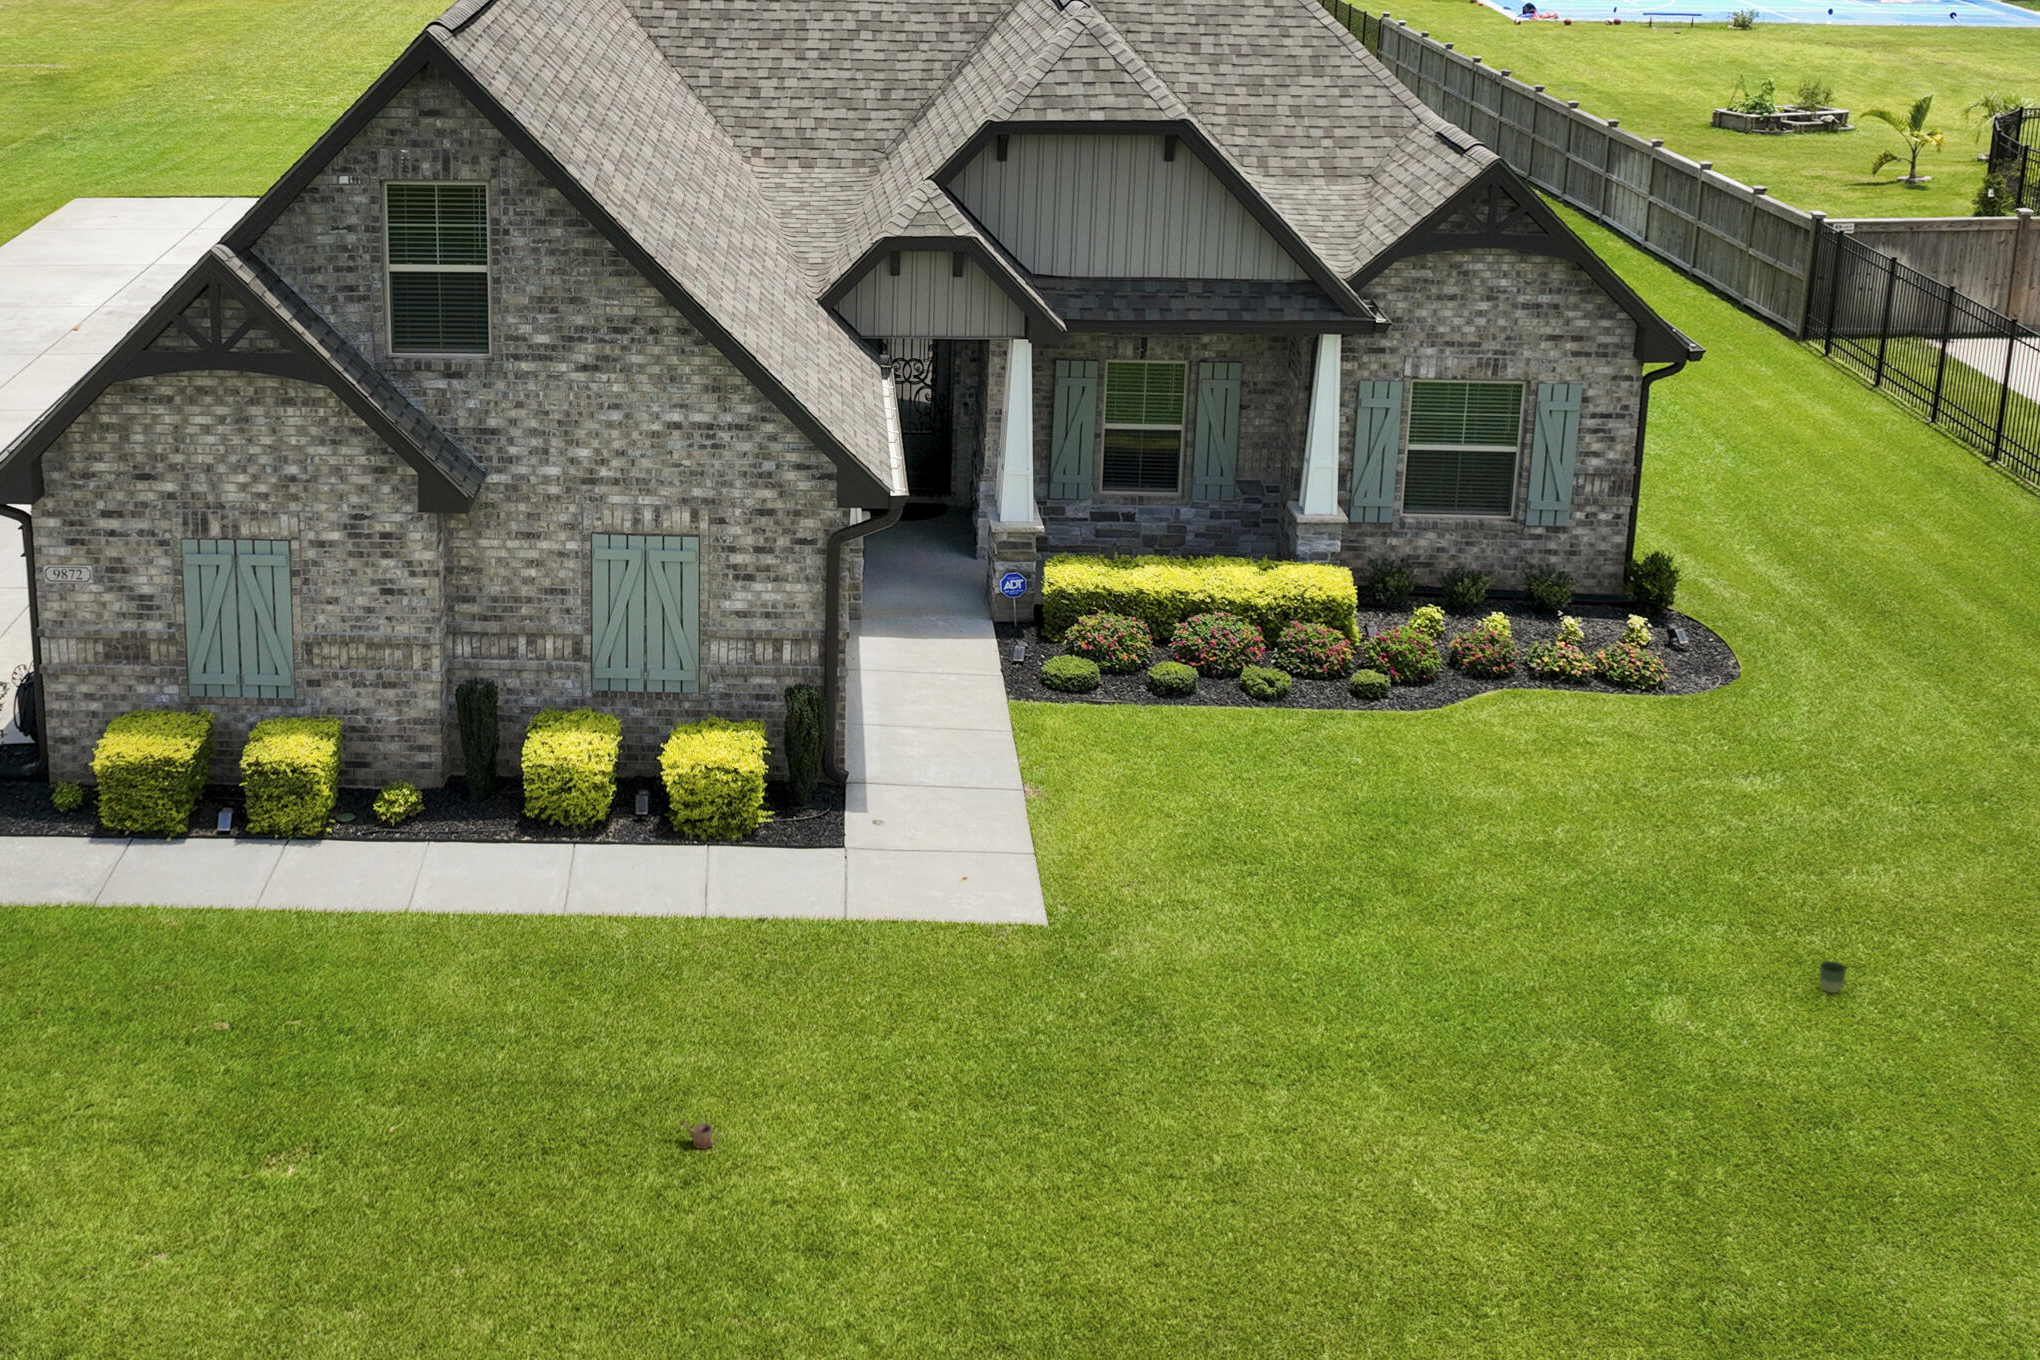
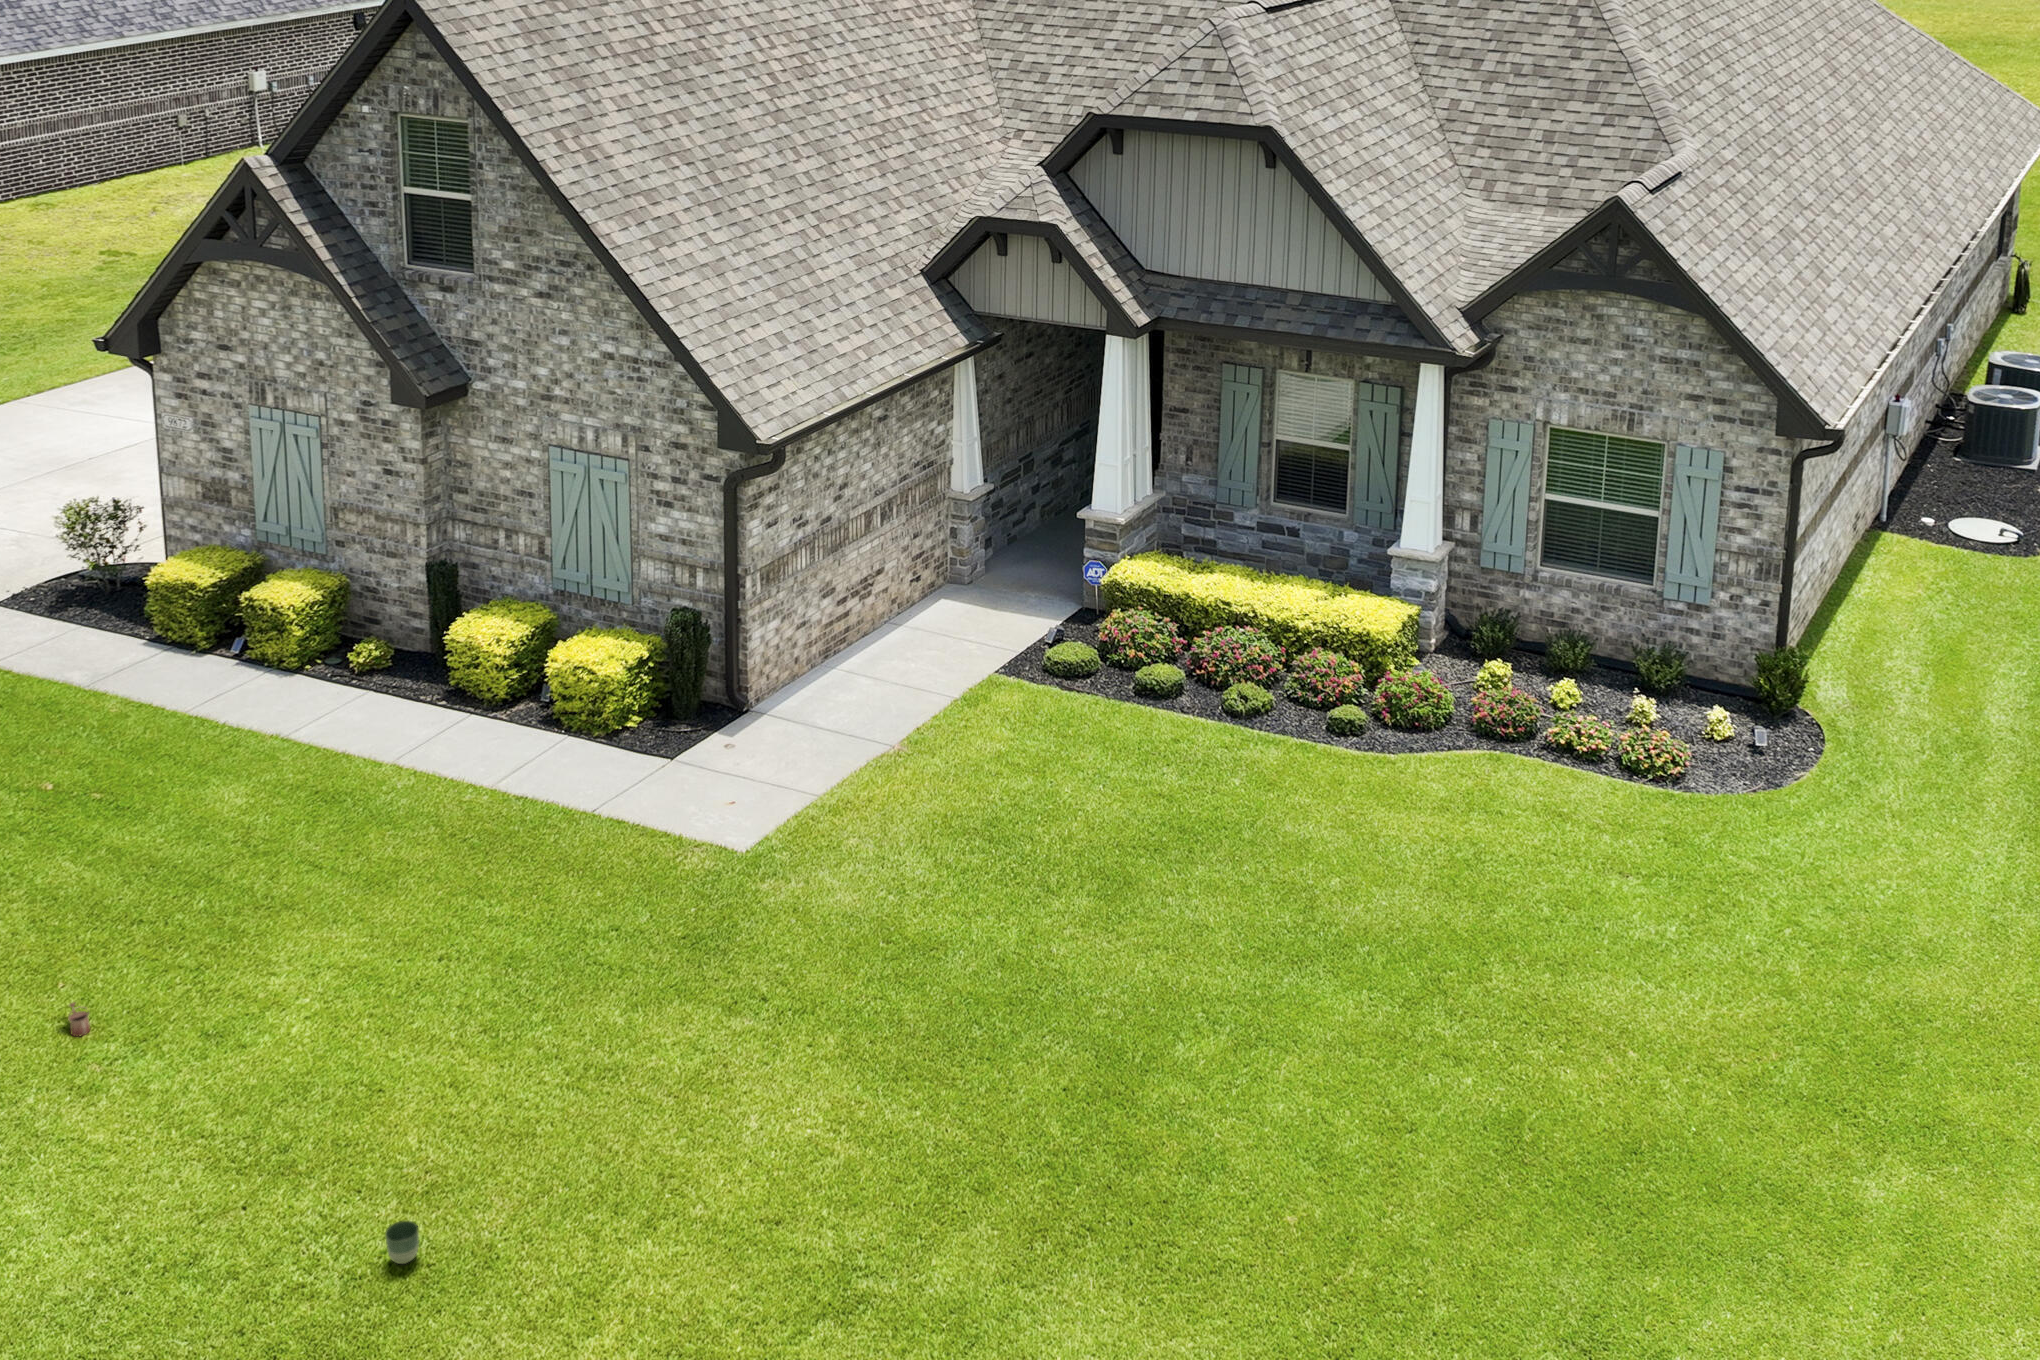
planter: present [1820,961,1846,993] -> present [385,1220,419,1264]

